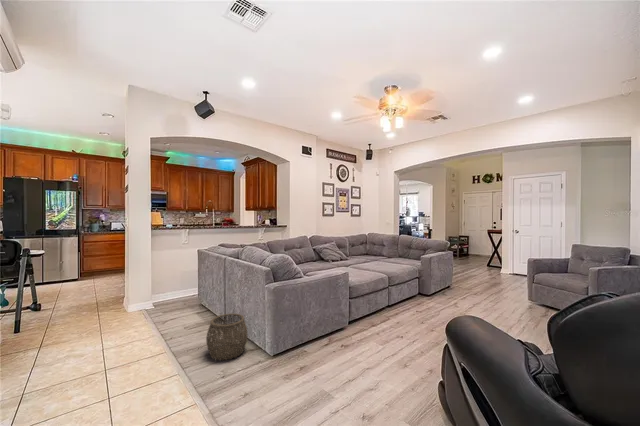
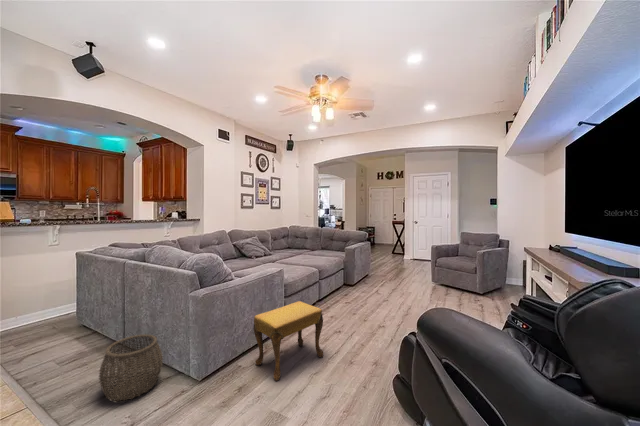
footstool: none [316,302,380,369] -> present [254,301,323,381]

